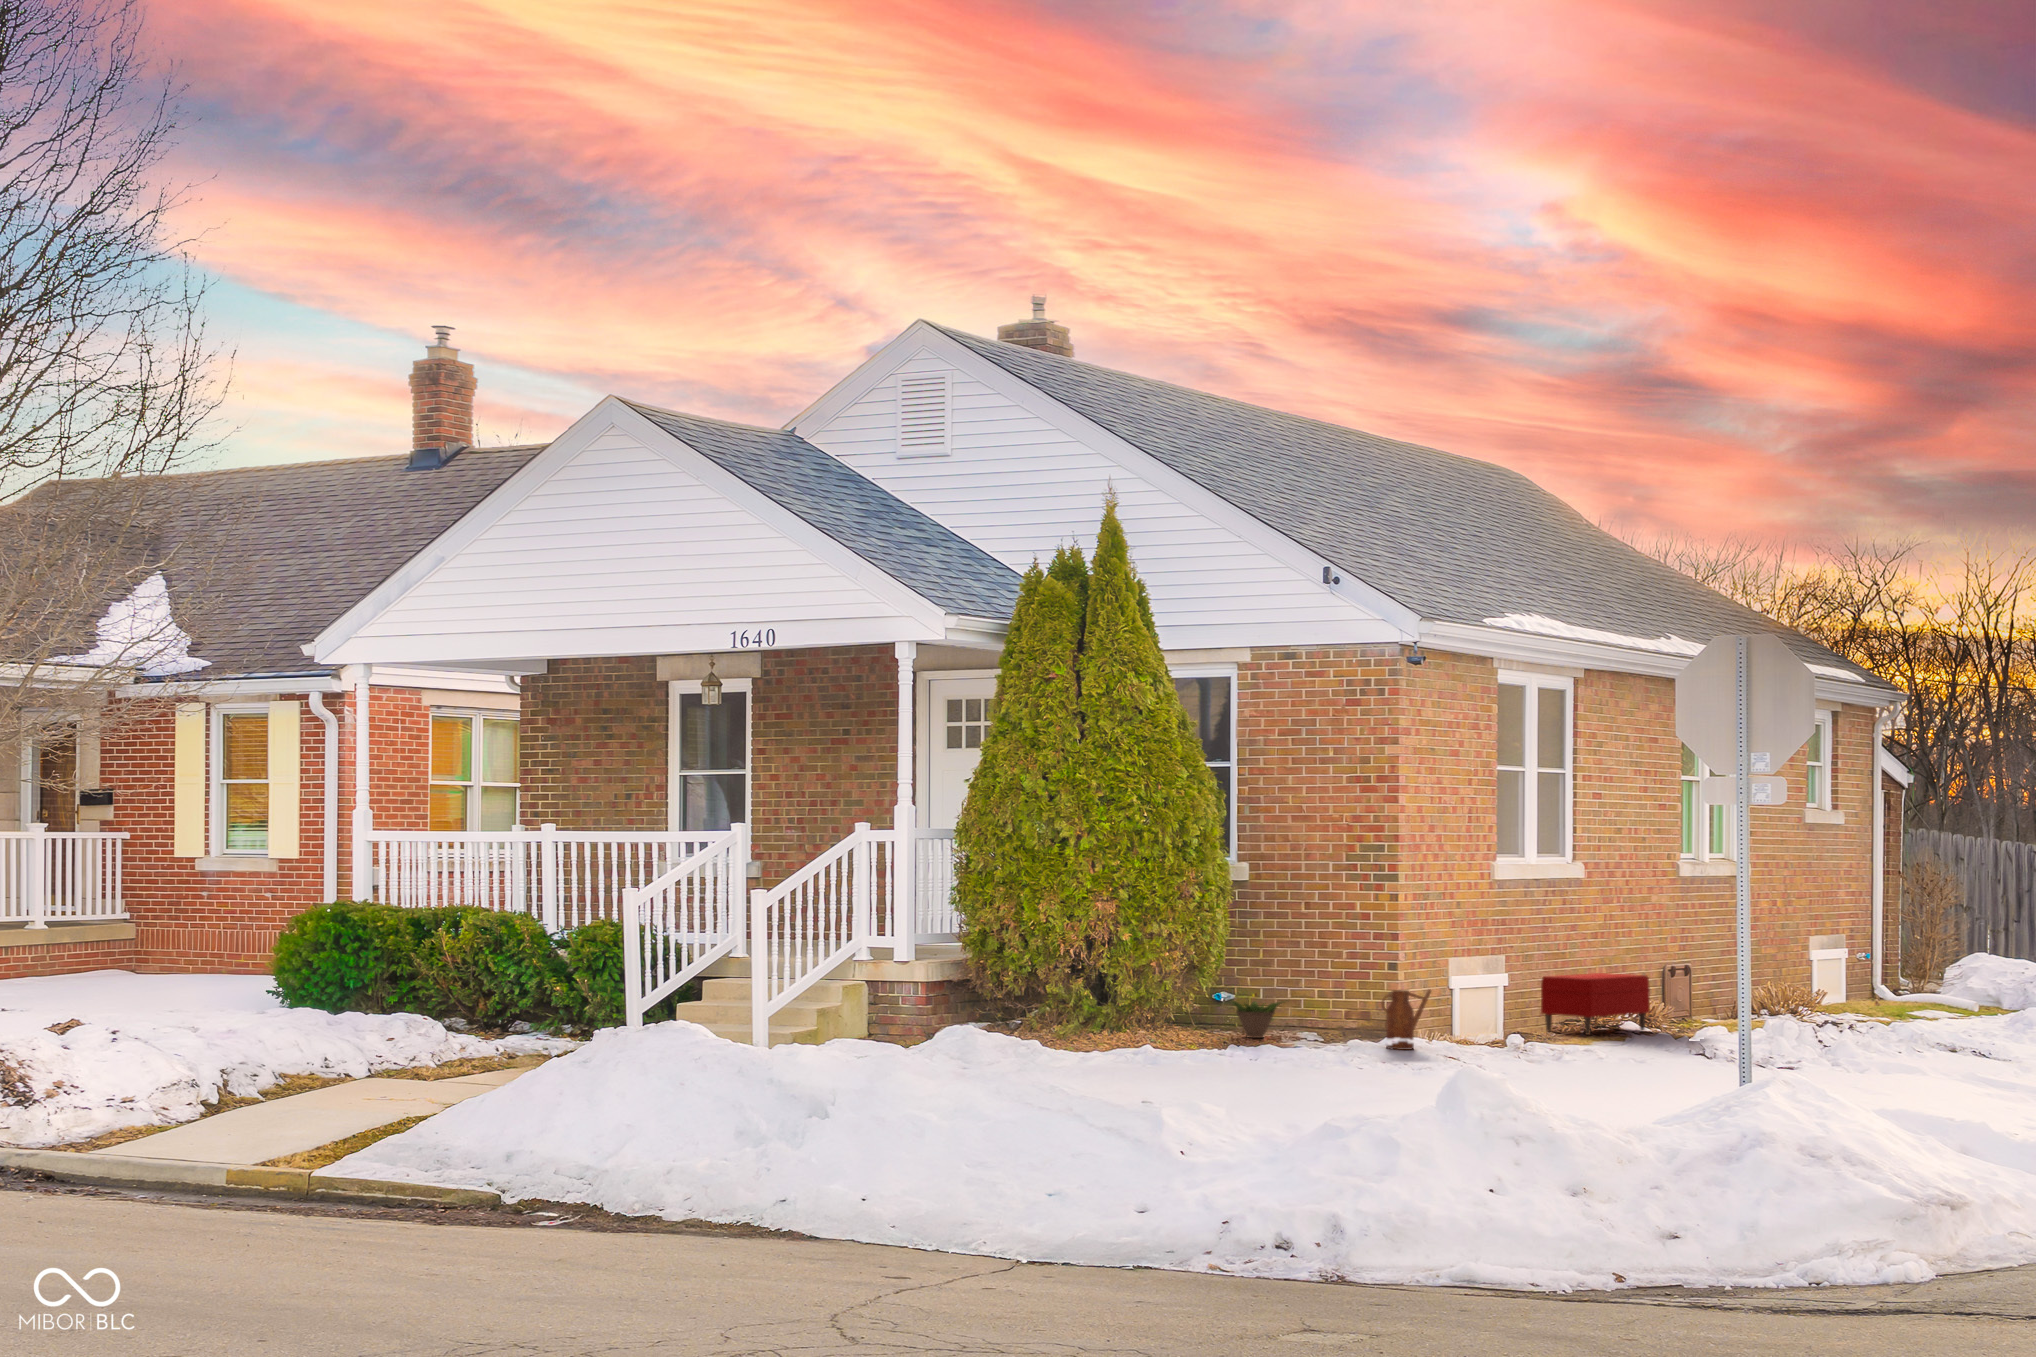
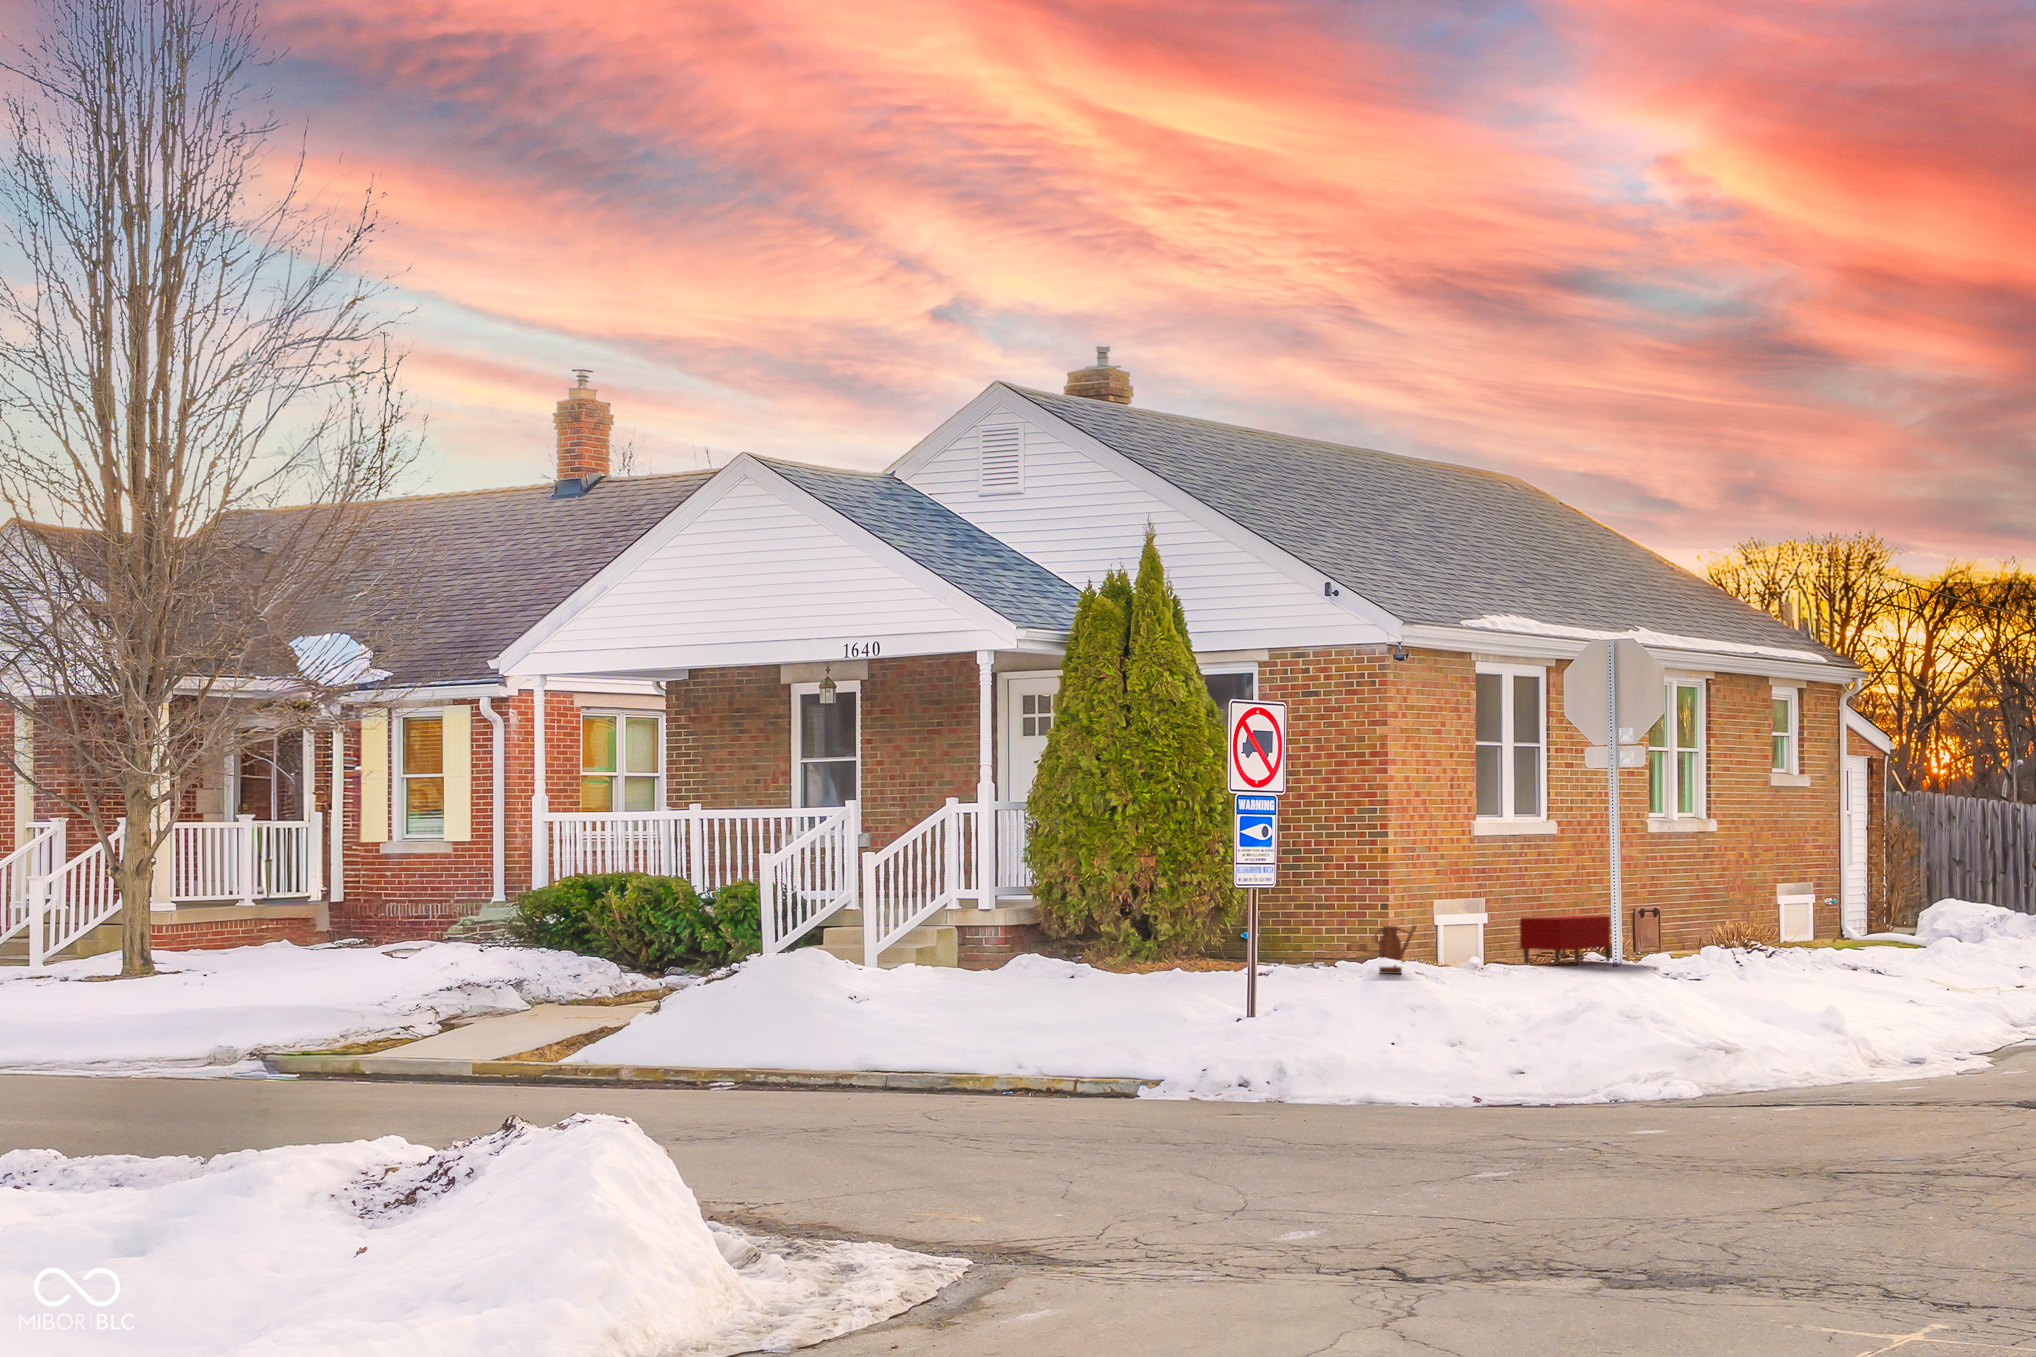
decorative plant: present [1230,1001,1283,1038] -> none [1246,936,1302,967]

